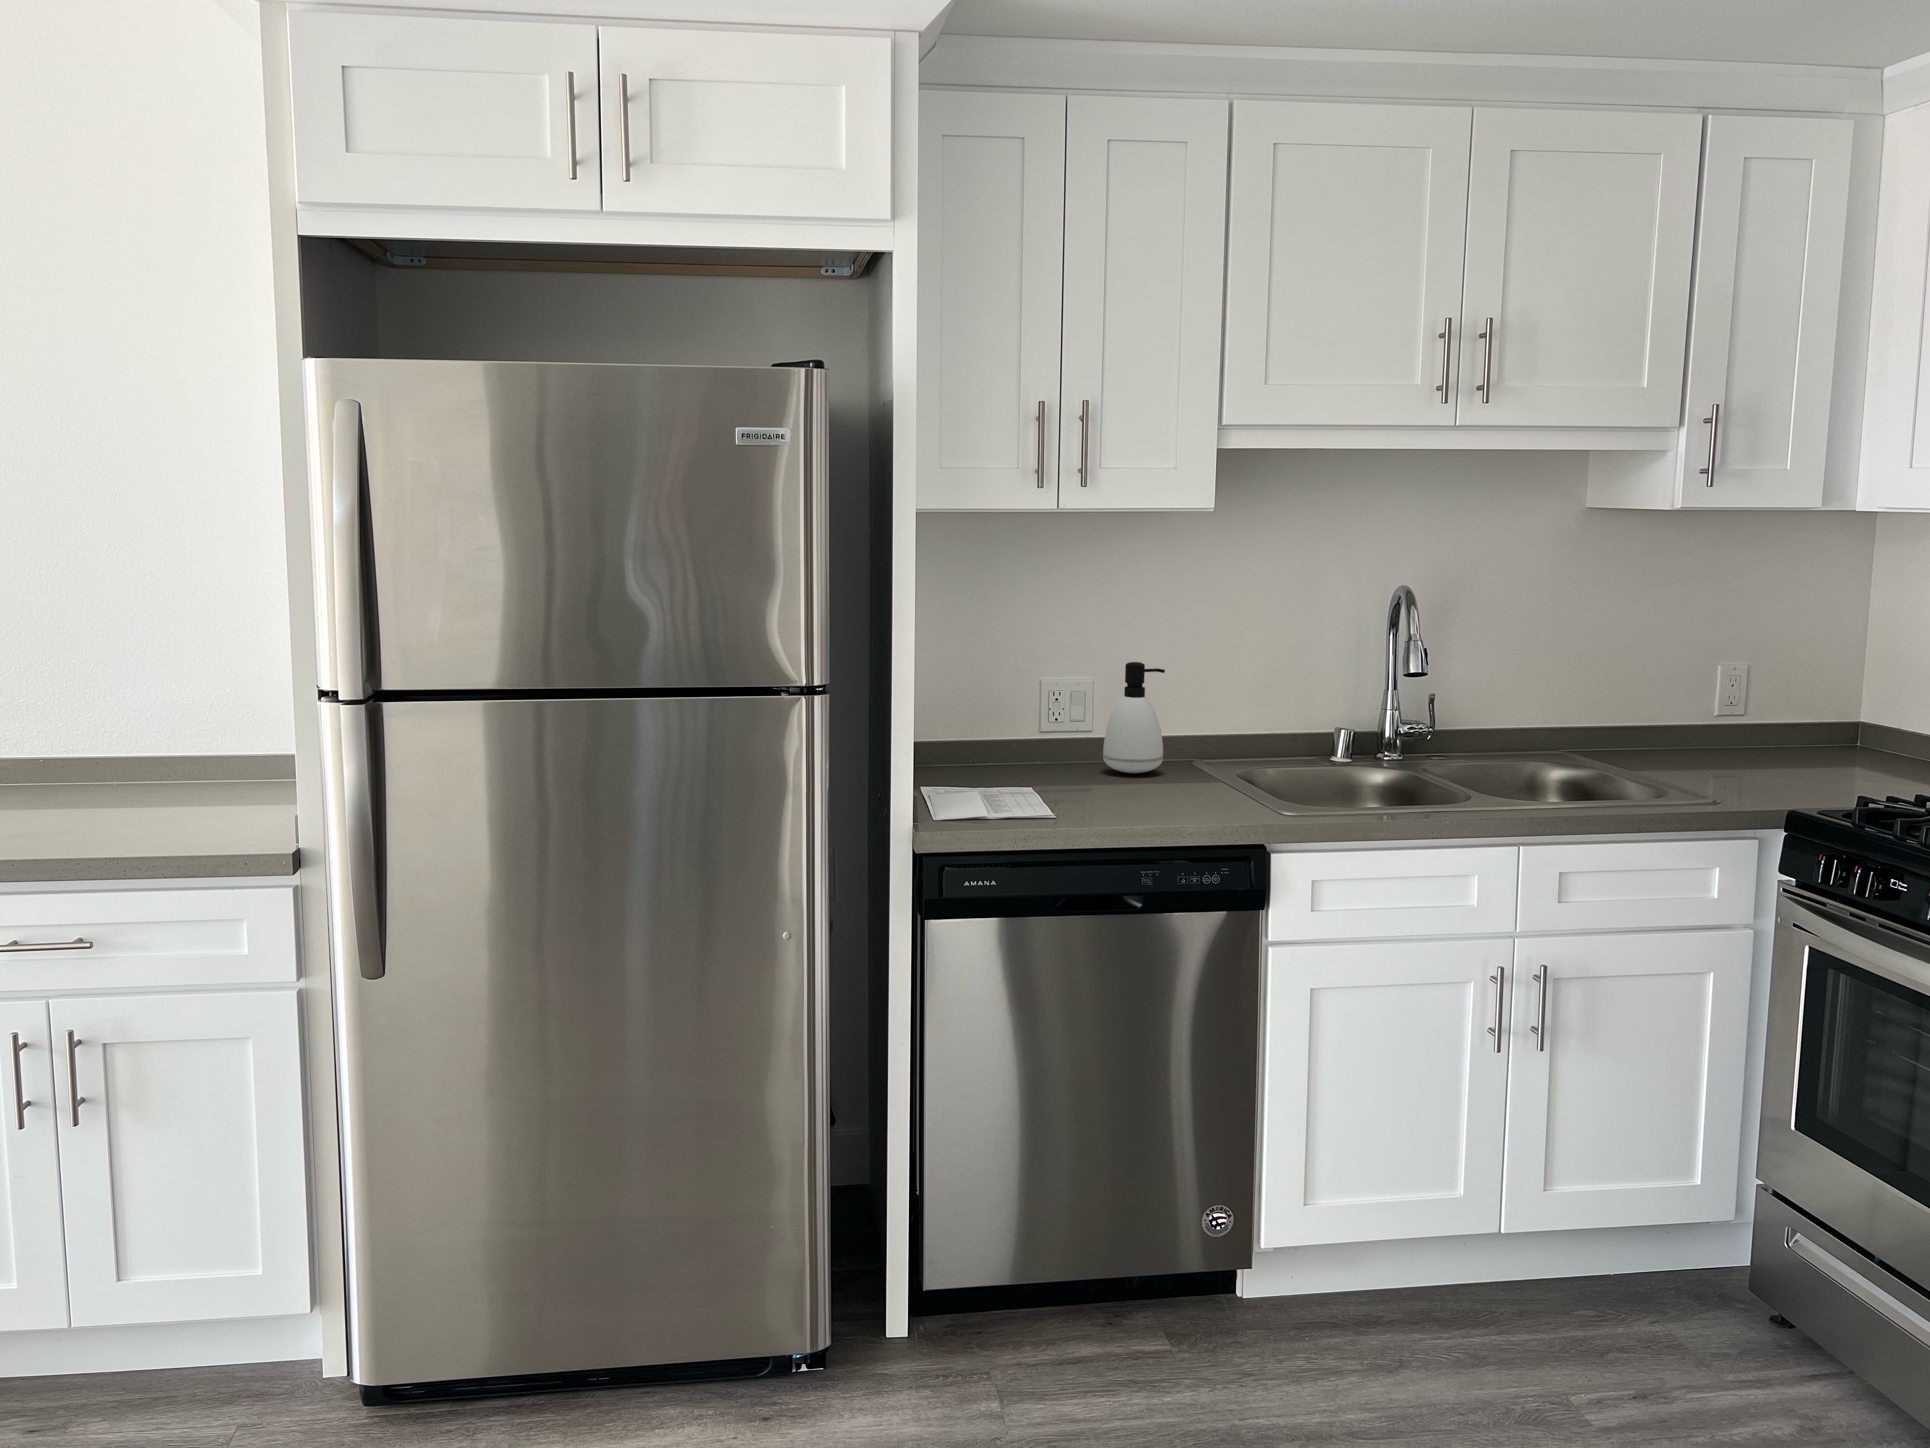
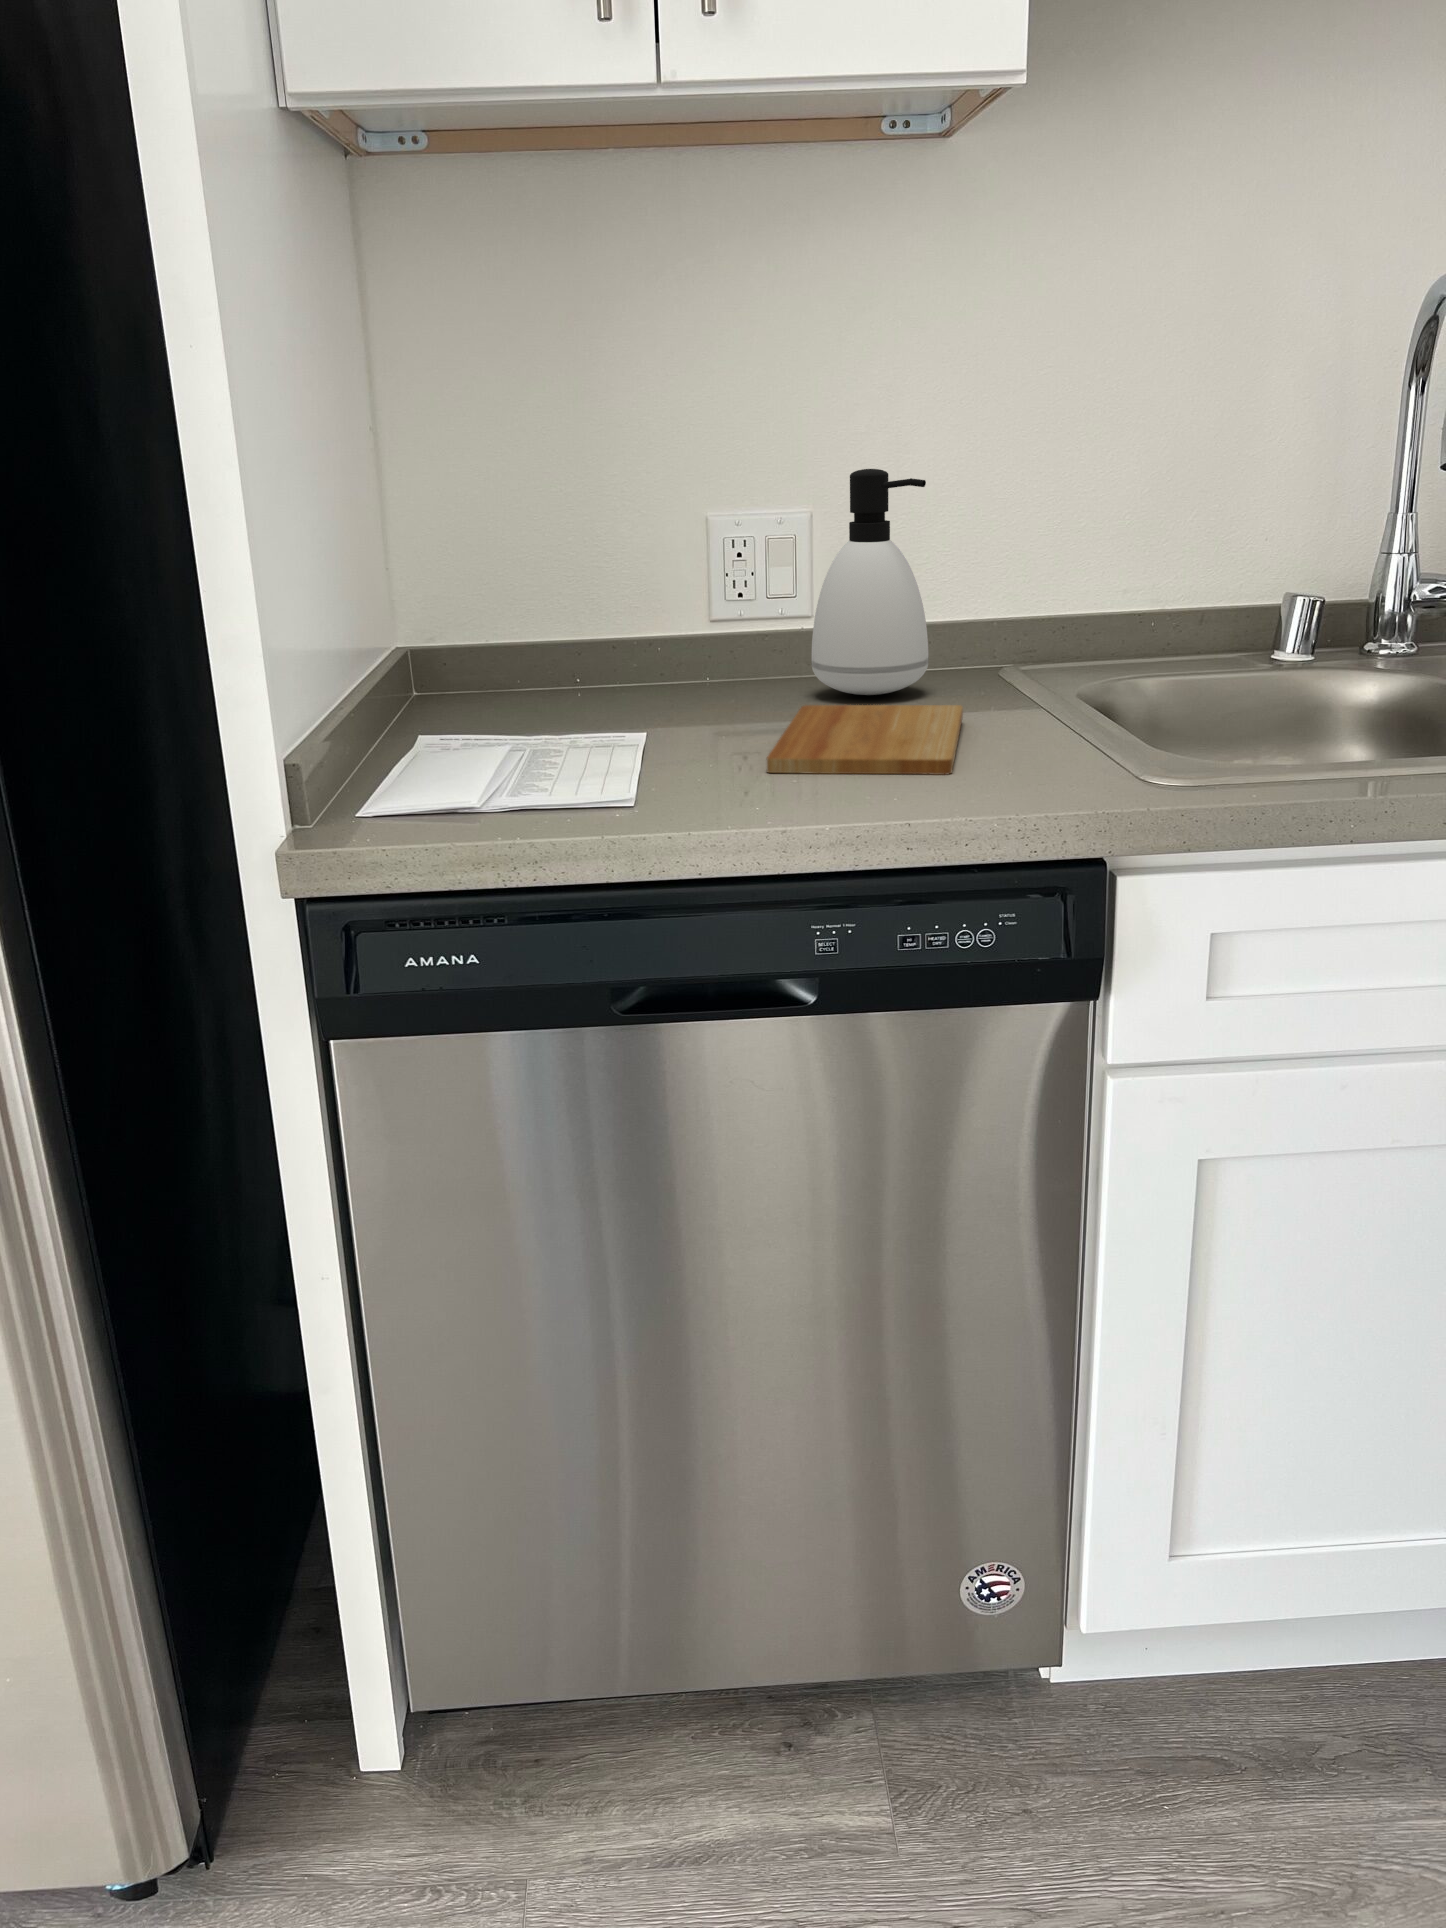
cutting board: none [1109,777,1197,809] -> present [767,705,963,775]

